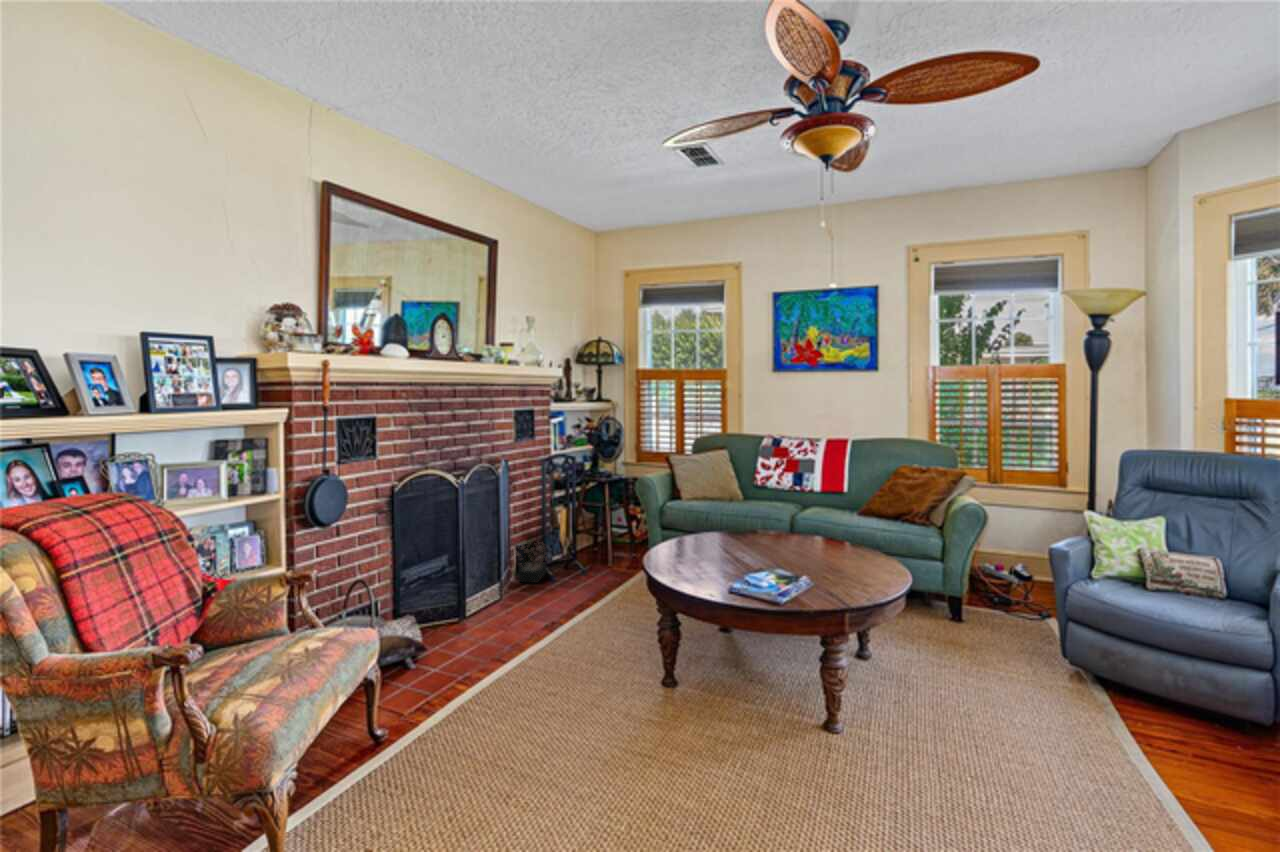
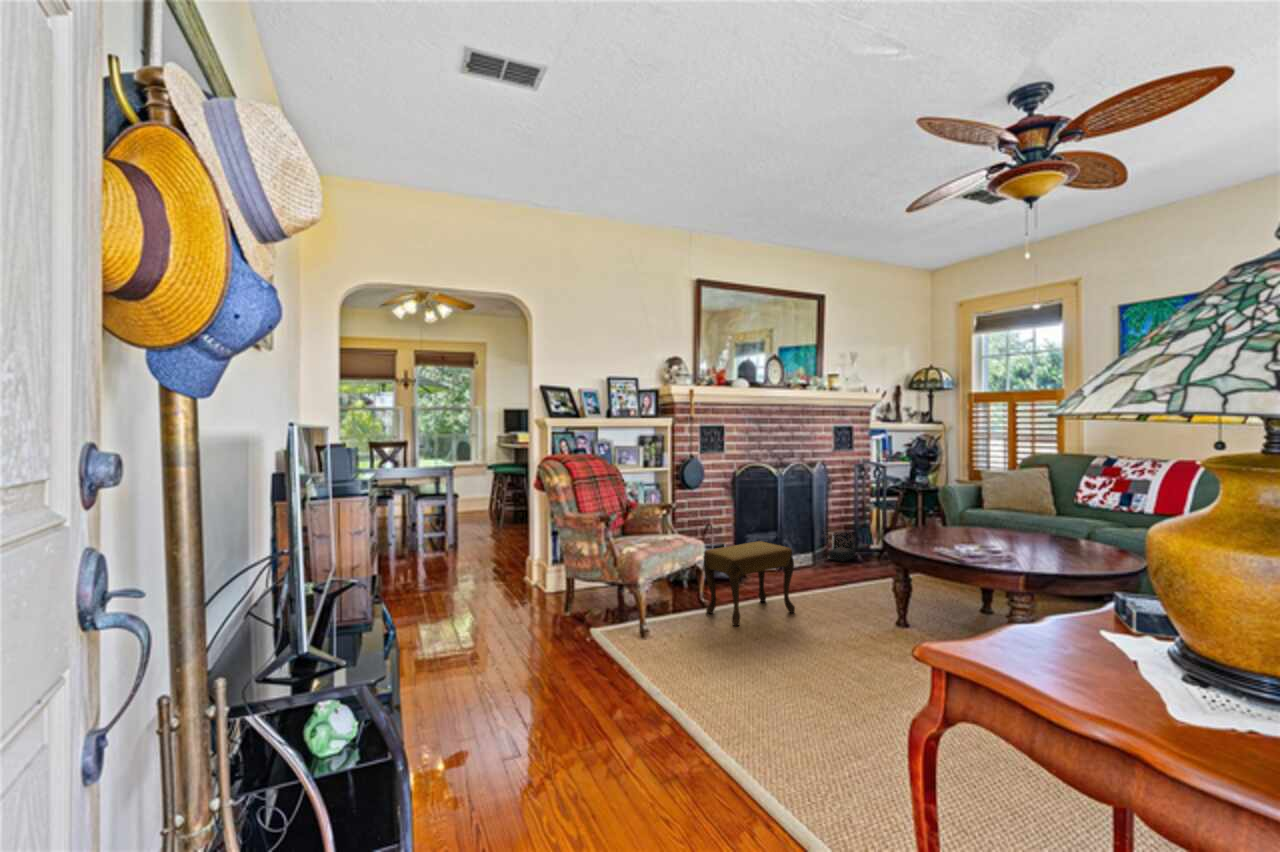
footstool: none [389,604,534,773] -> present [703,541,795,626]

